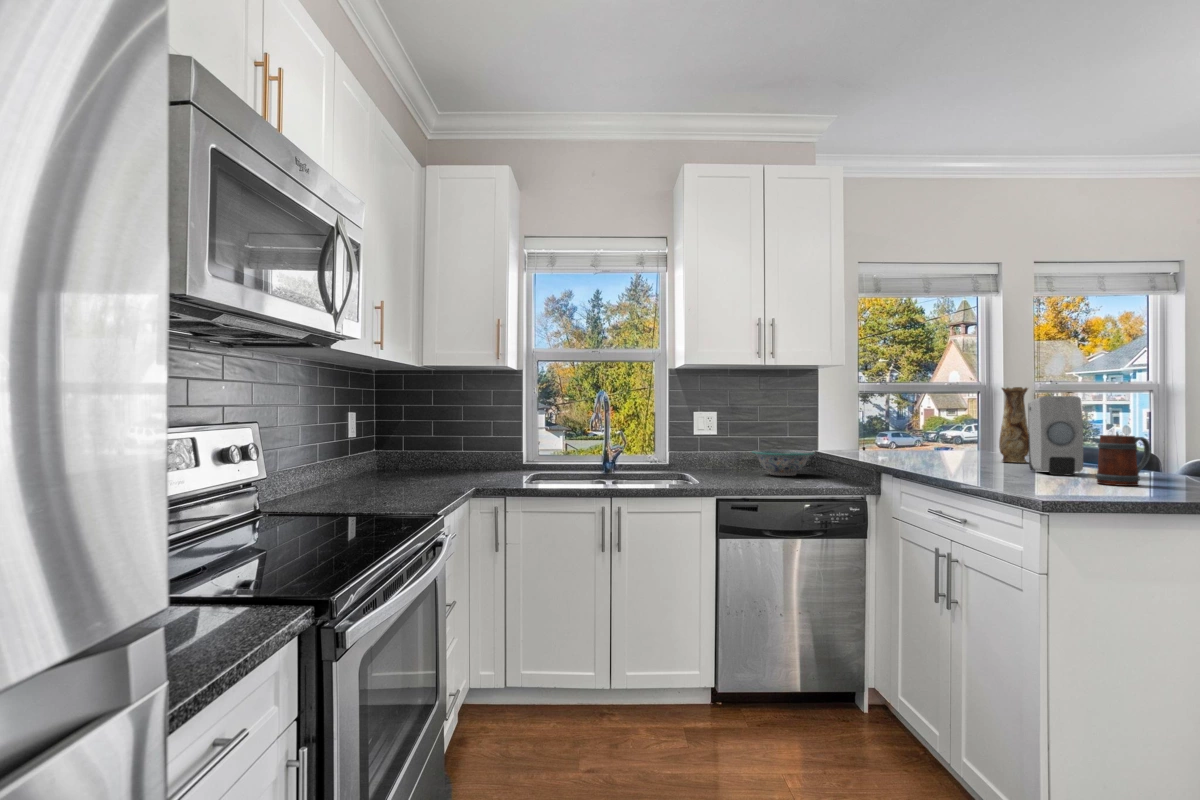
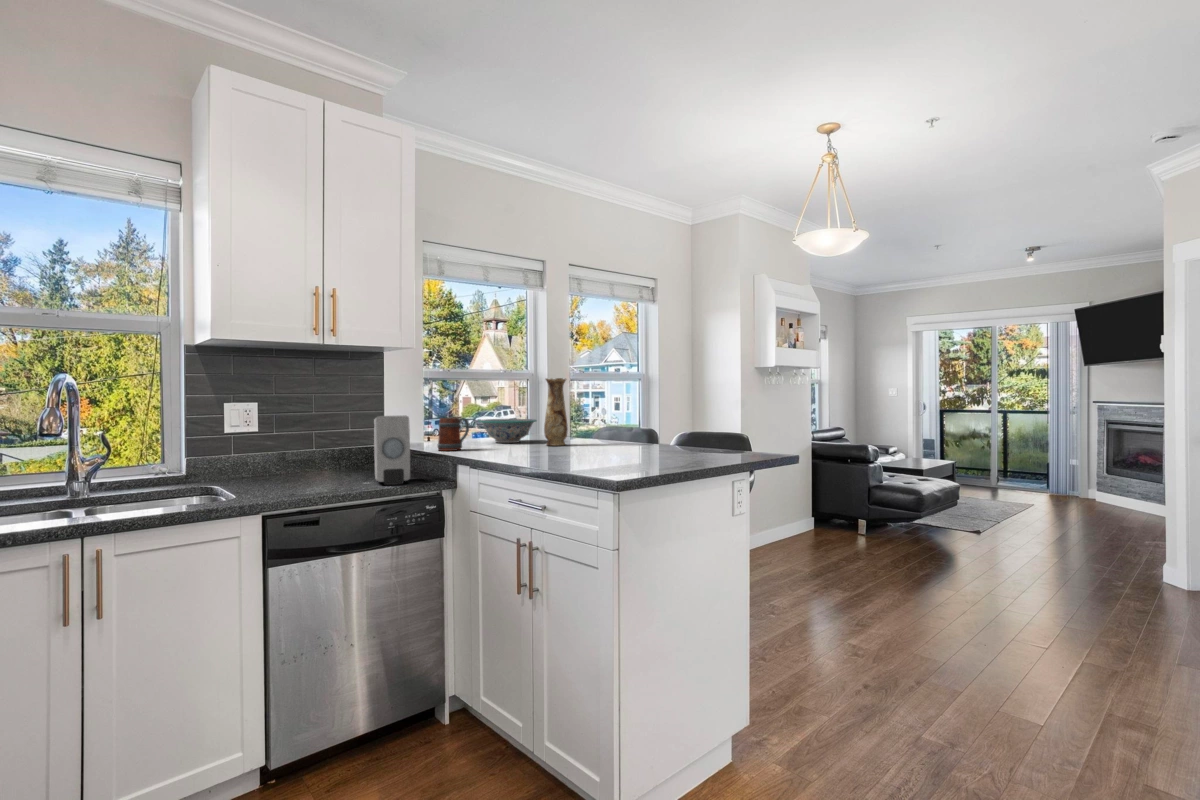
soap dispenser: present [1028,396,1083,475] -> present [374,415,410,485]
mug: present [1096,435,1151,486] -> present [438,418,469,451]
decorative bowl: present [752,450,814,476] -> present [479,419,537,443]

